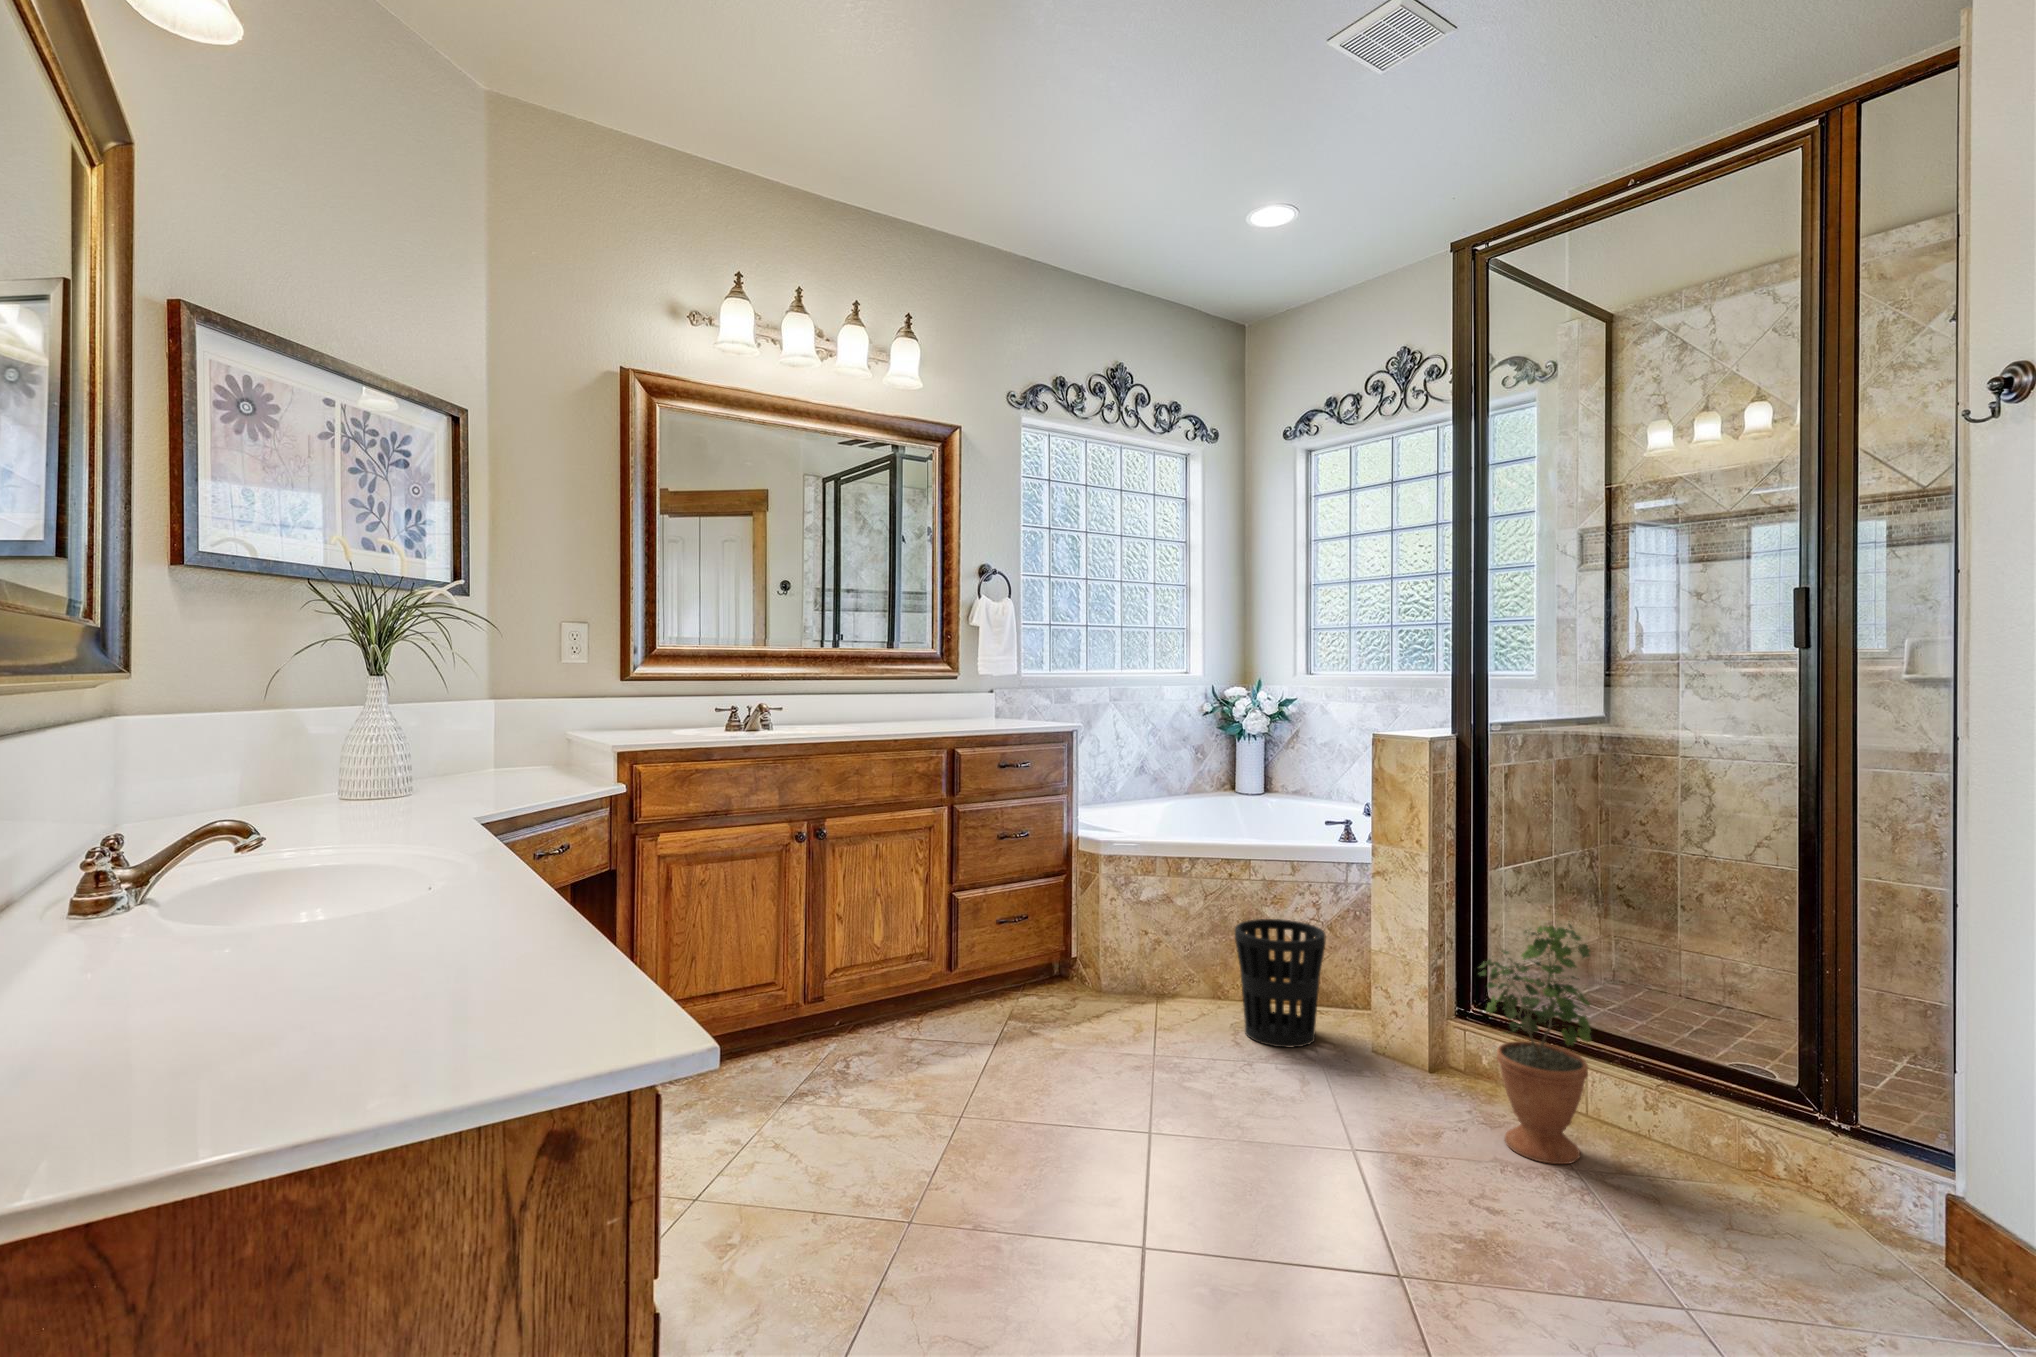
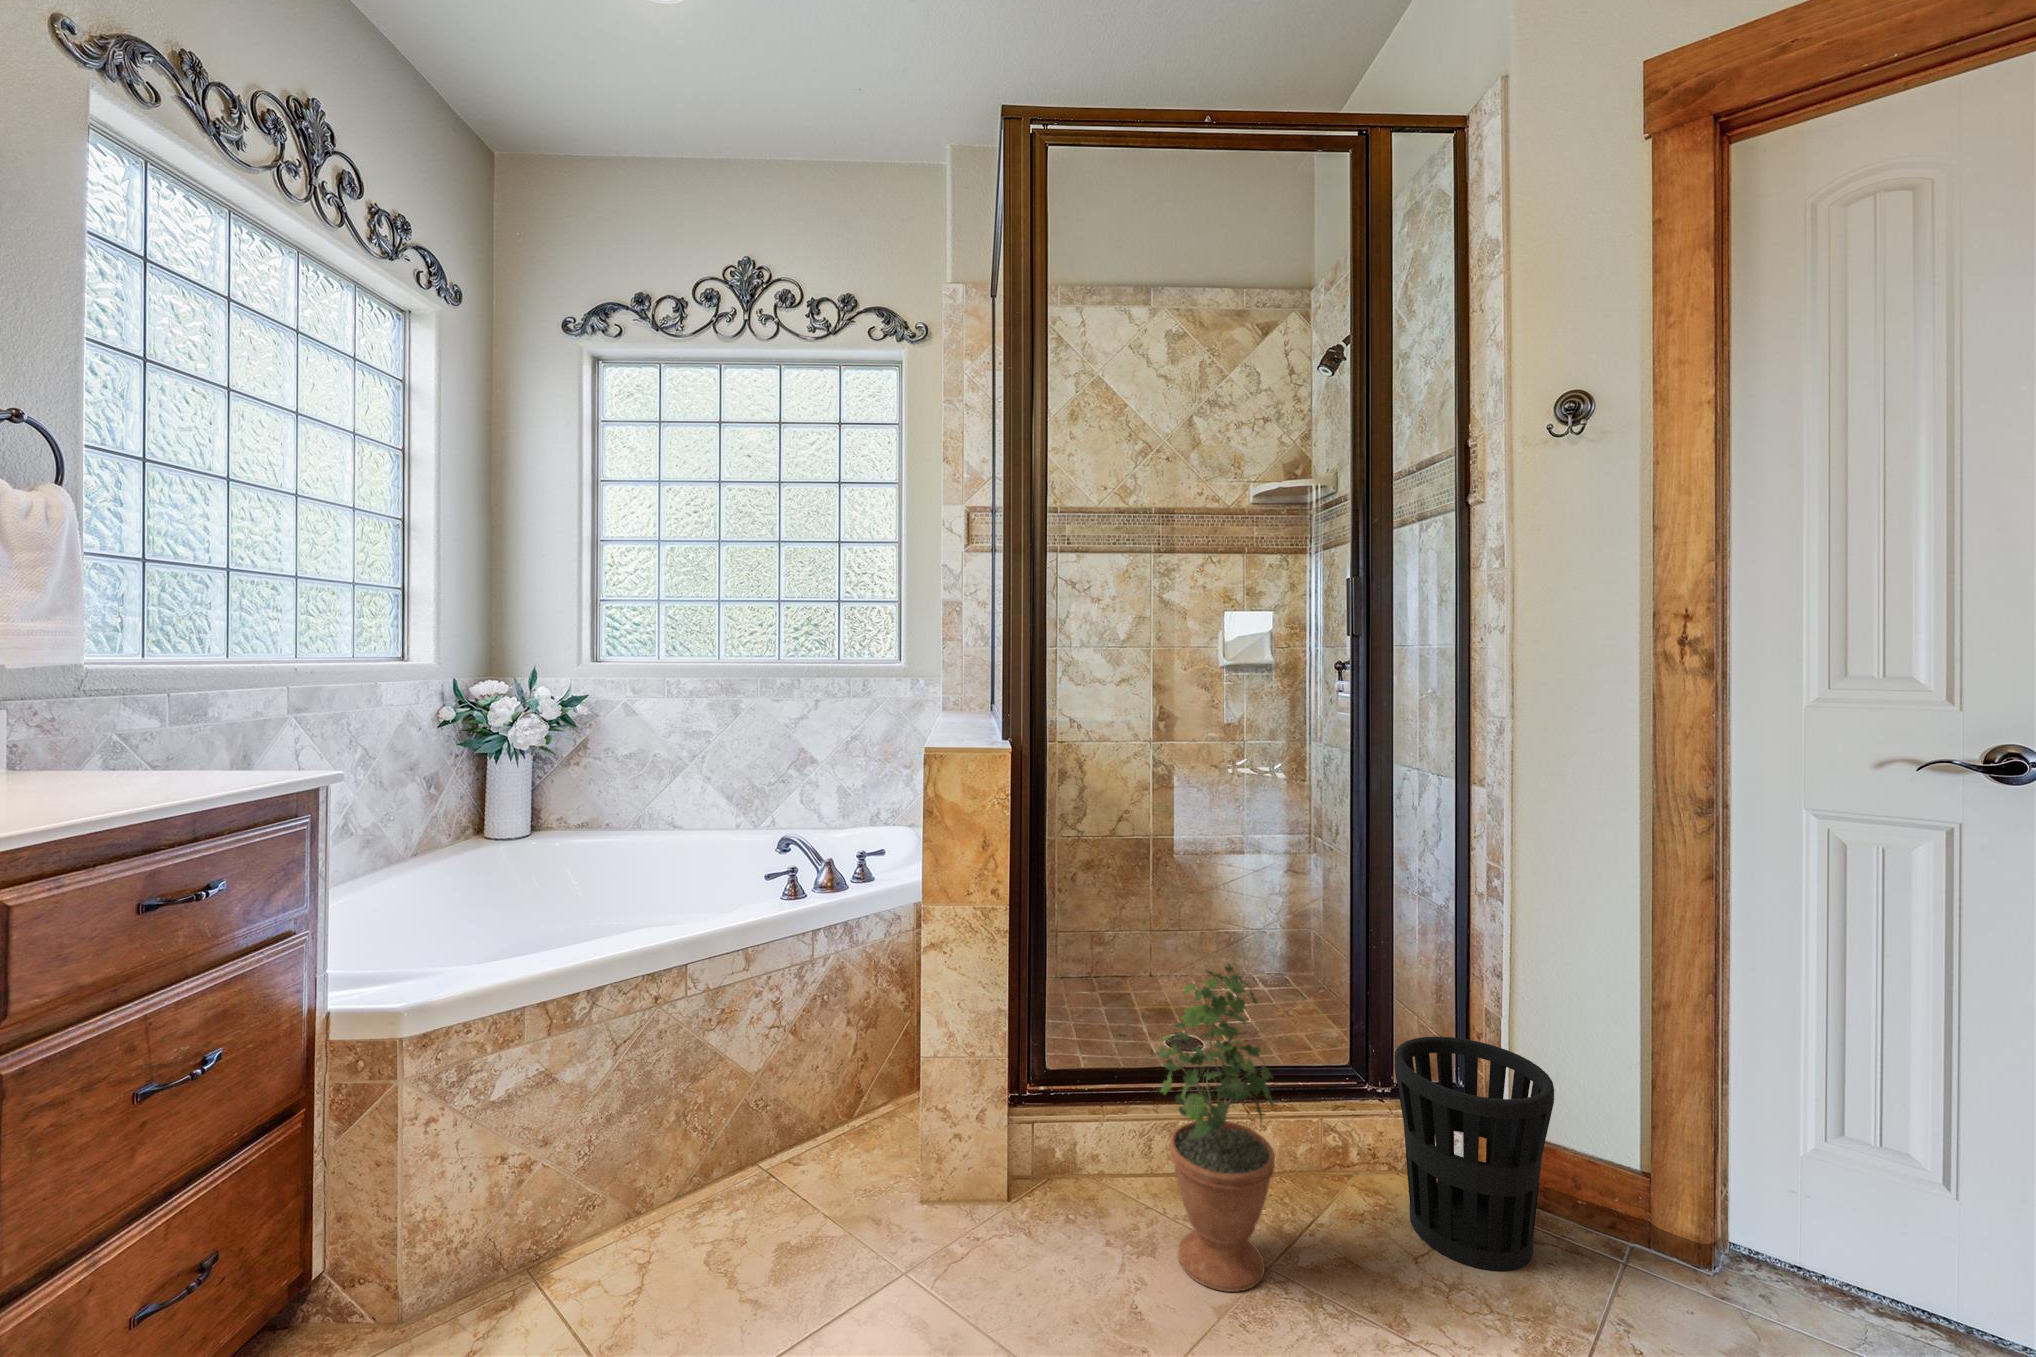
wastebasket: present [1235,919,1326,1047] -> present [1394,1036,1554,1271]

